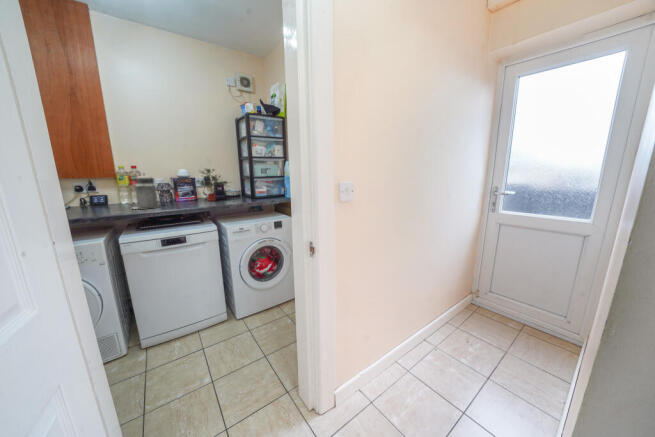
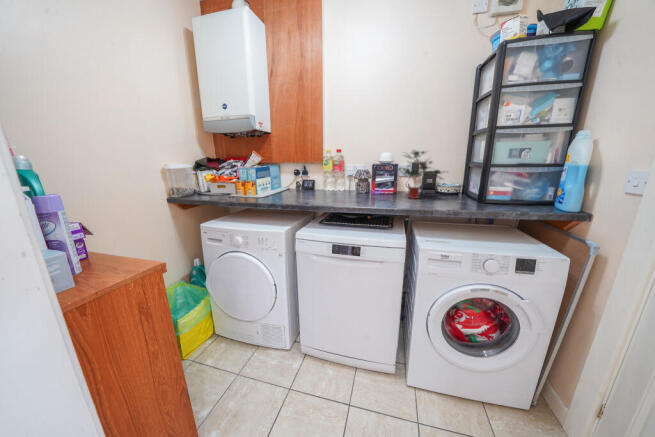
canister: present [133,174,159,209] -> none [323,156,352,200]

